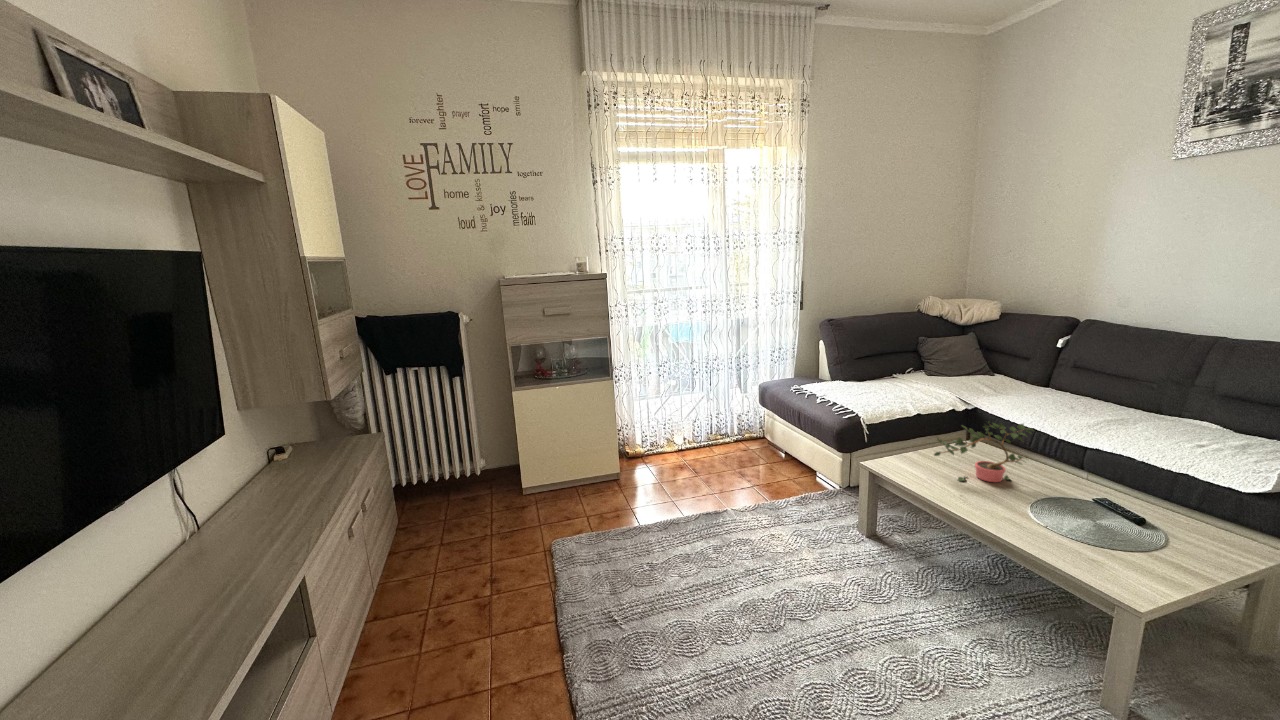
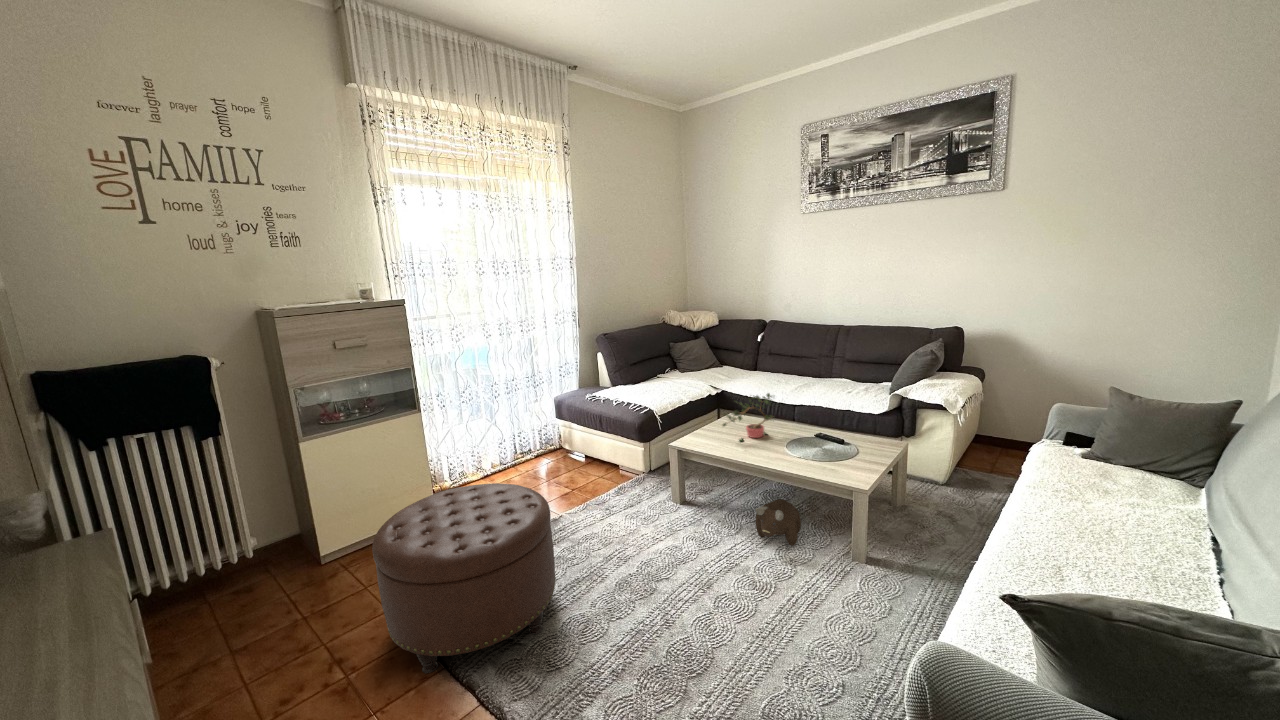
ottoman: none [513,456,678,623] -> present [372,483,556,674]
plush toy: none [949,577,1032,649] -> present [756,499,801,546]

